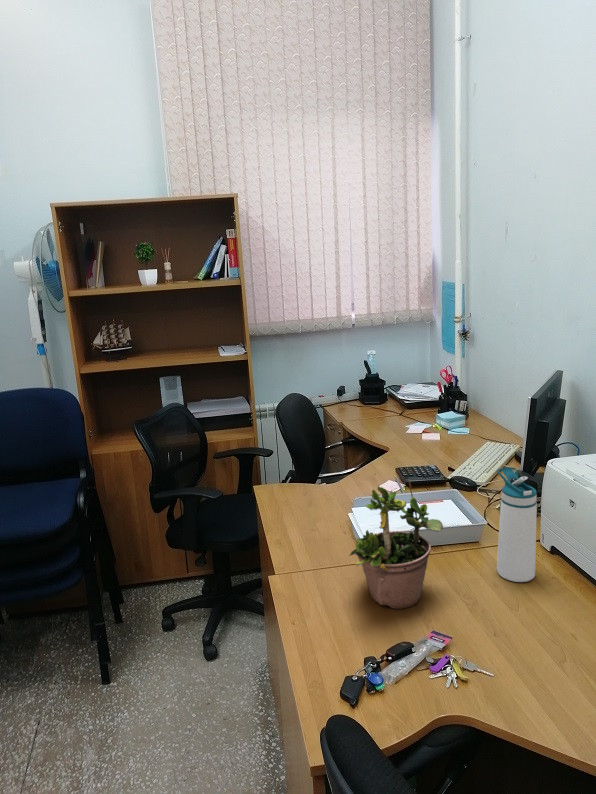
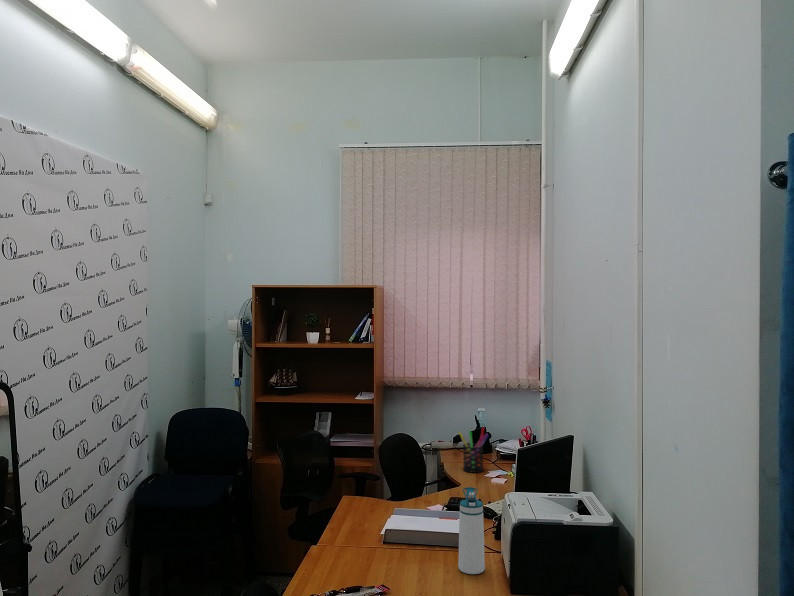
pen holder: none [370,375,408,431] -> present [459,427,489,473]
potted plant: present [349,470,443,609] -> none [344,473,414,574]

